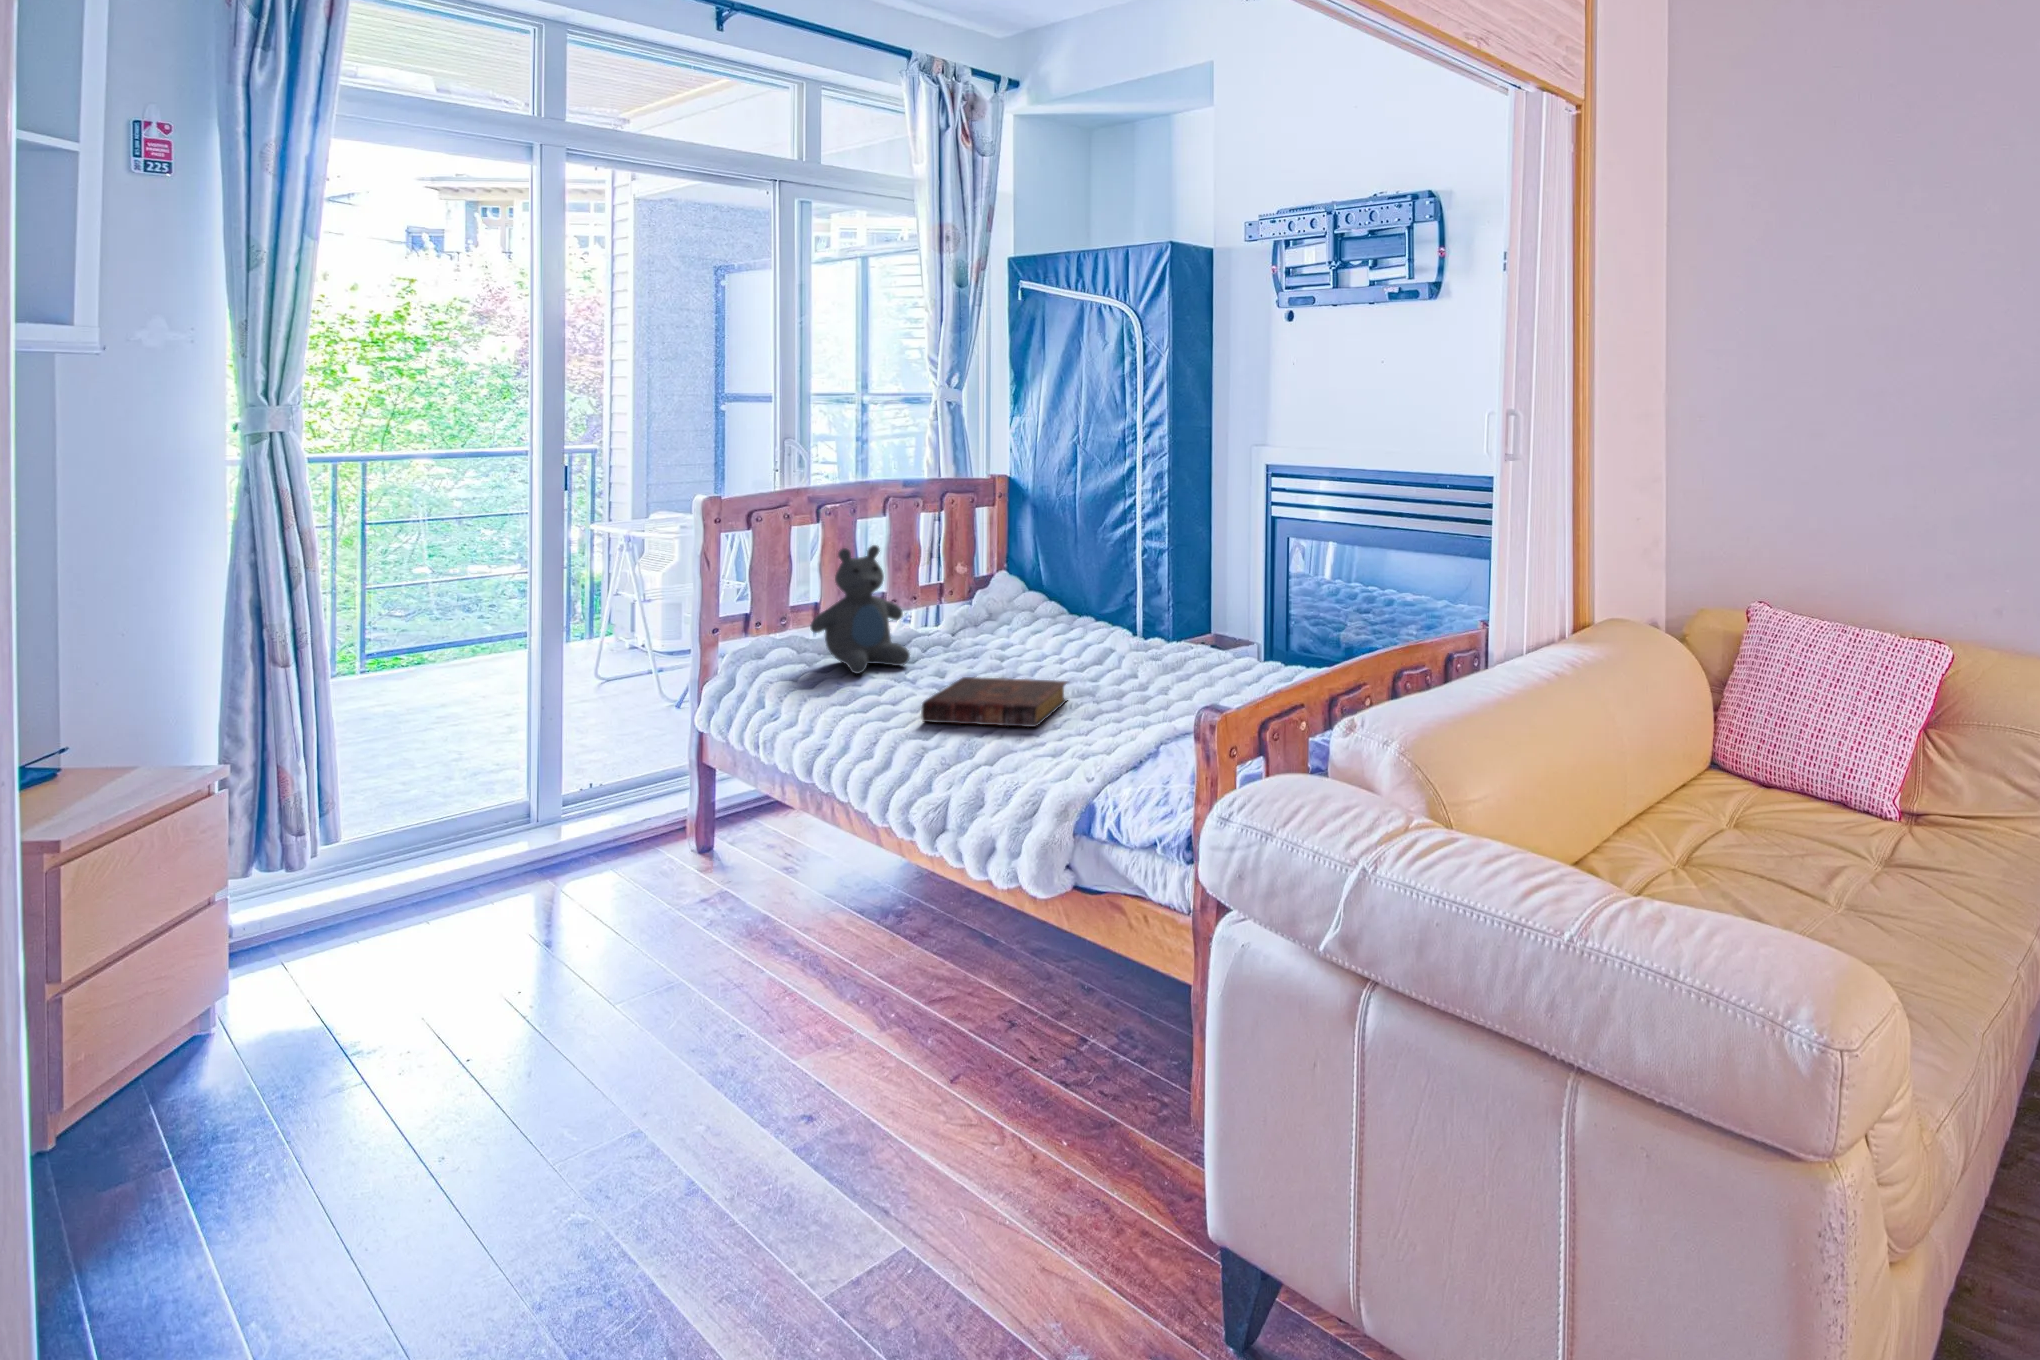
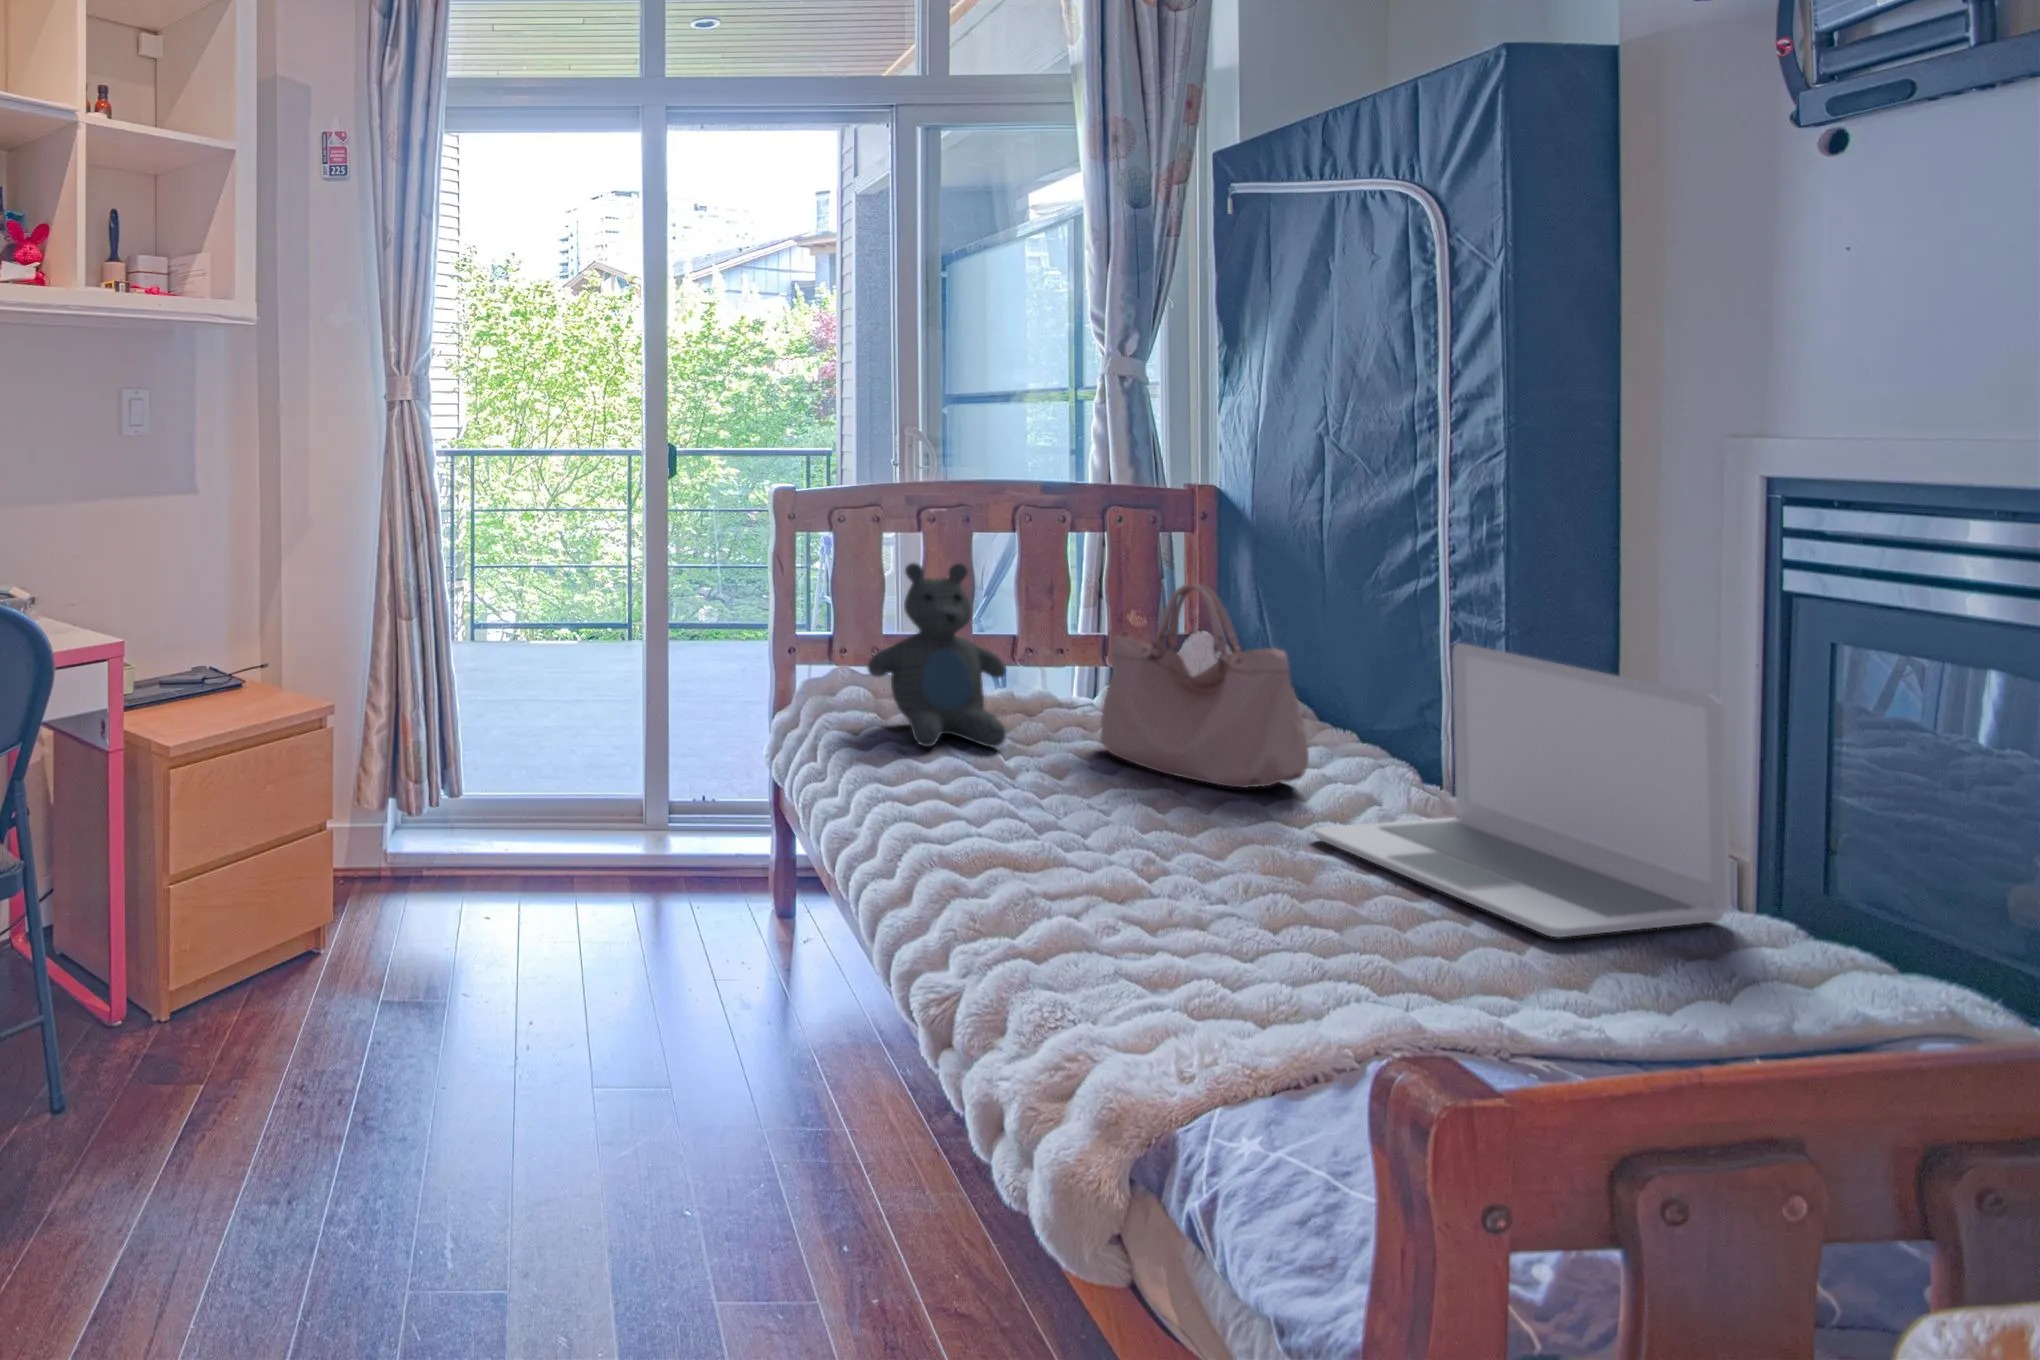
handbag: none [965,542,1084,660] -> present [1100,584,1309,787]
laptop: none [1093,558,1261,694] -> present [1314,643,1731,937]
book: present [921,677,1067,727] -> none [967,787,1244,909]

